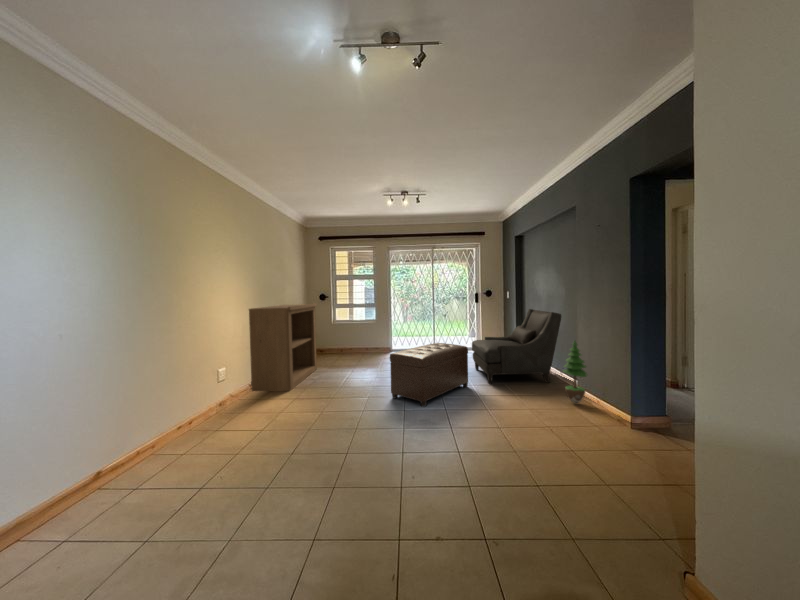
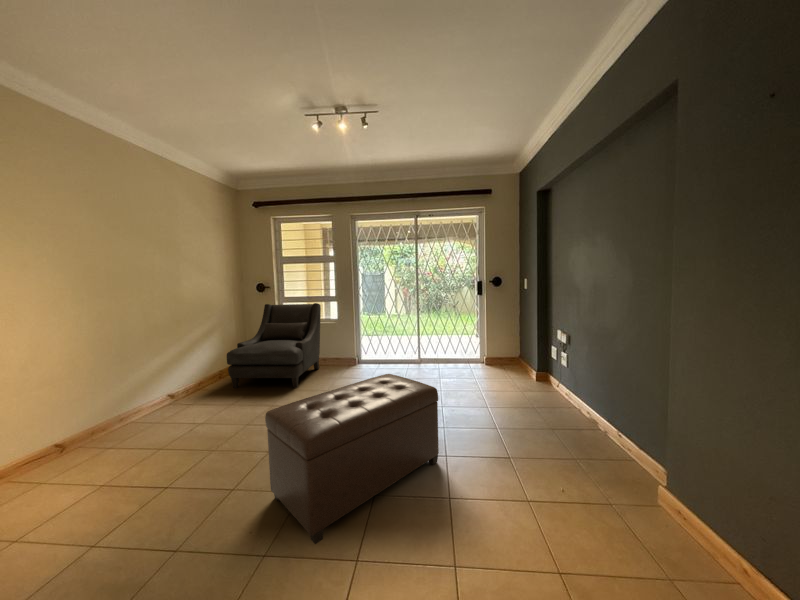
bookshelf: present [249,303,317,391] -> none [43,299,224,460]
armchair: present [472,309,561,384] -> present [227,303,321,388]
potted tree: present [563,341,588,403] -> none [642,403,718,559]

